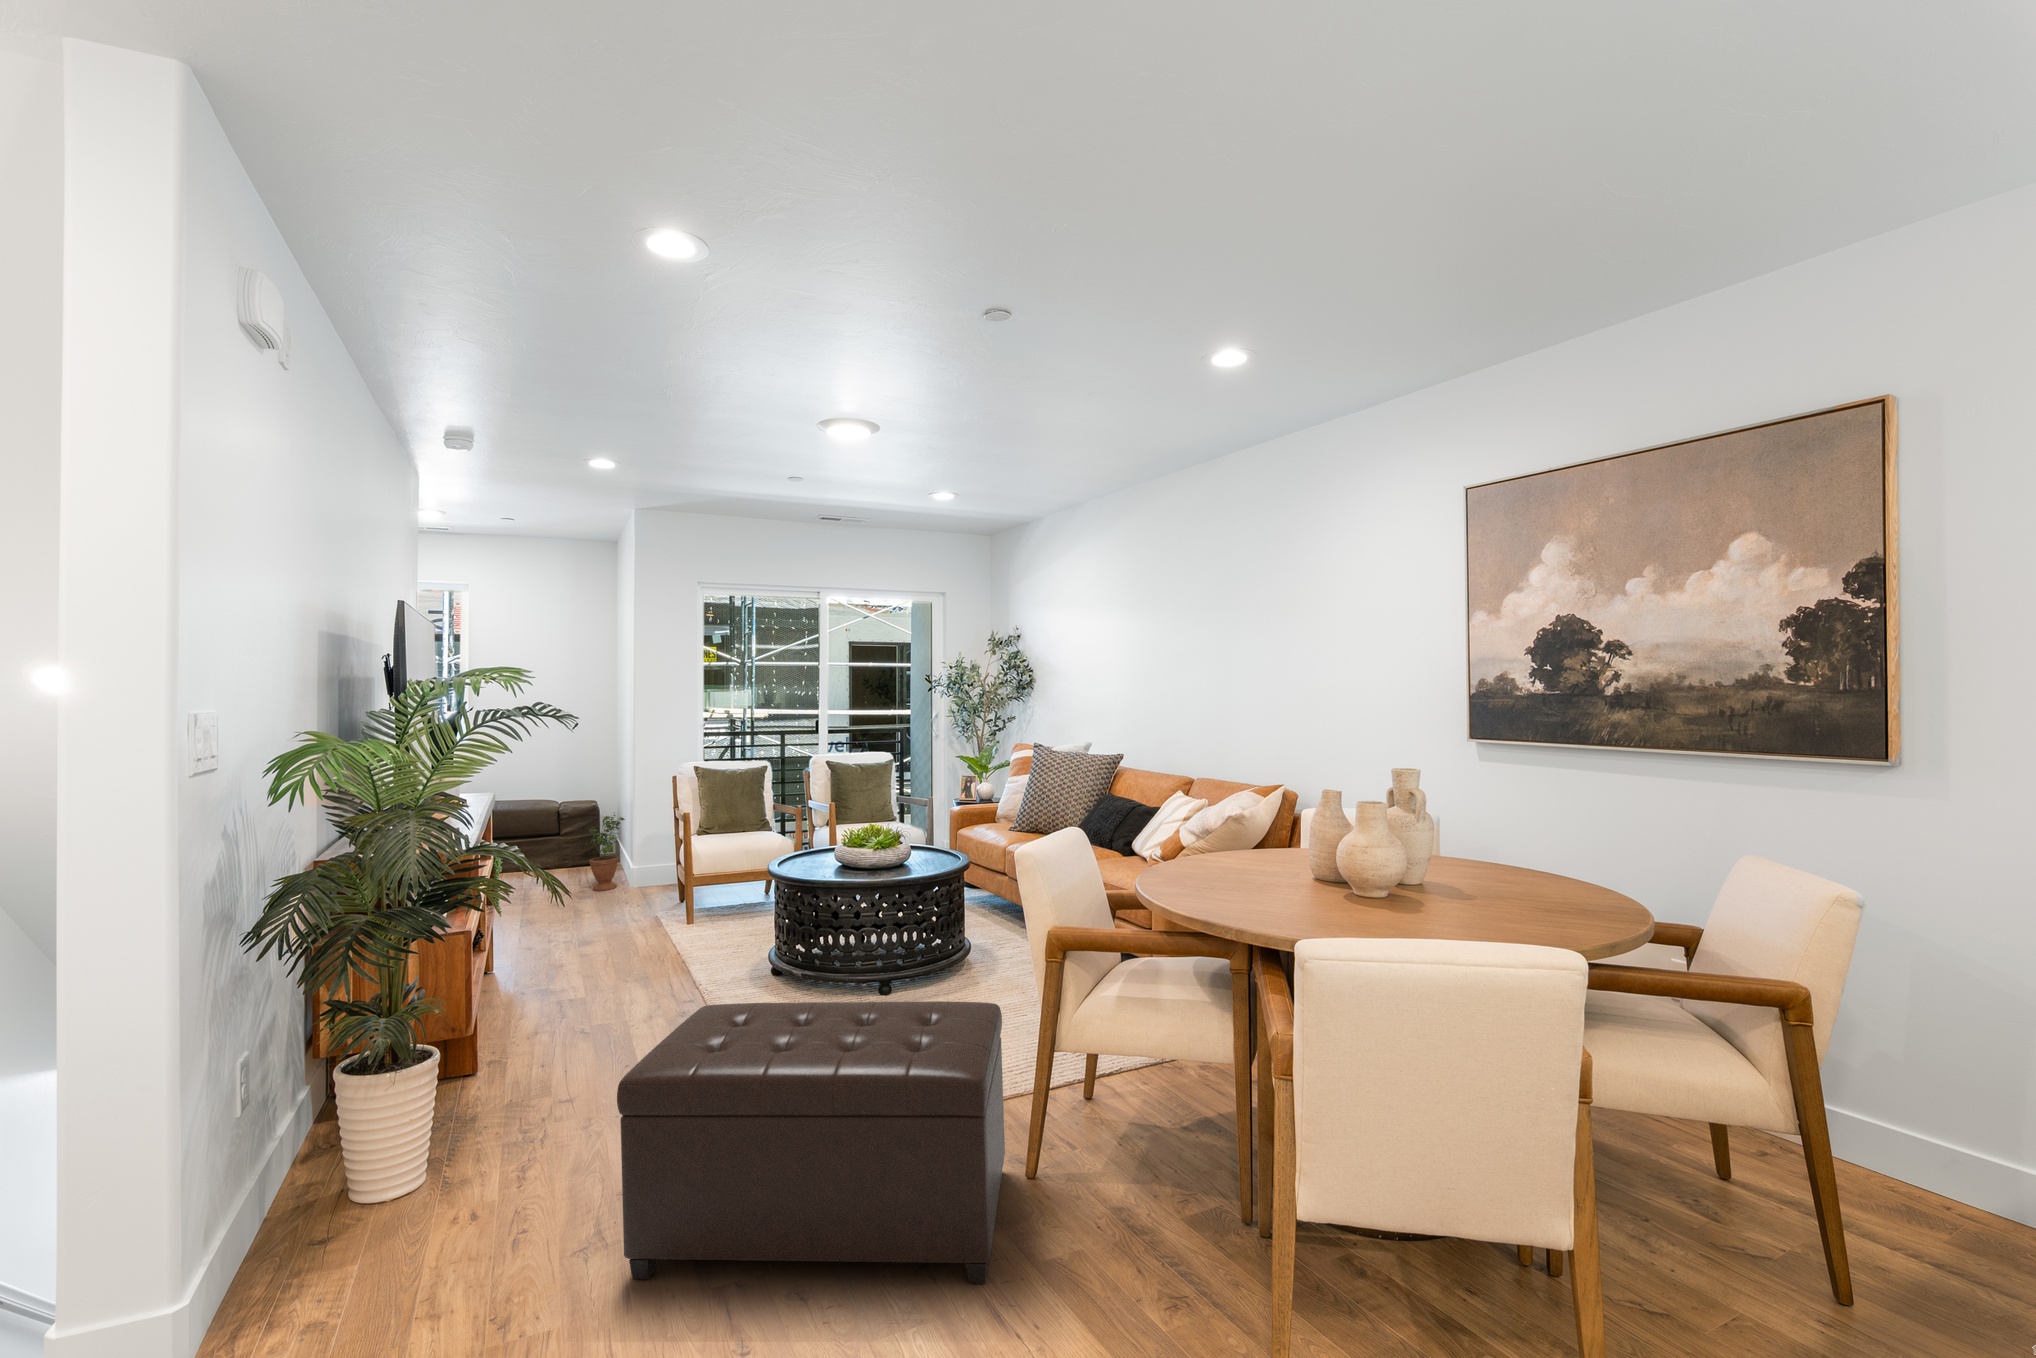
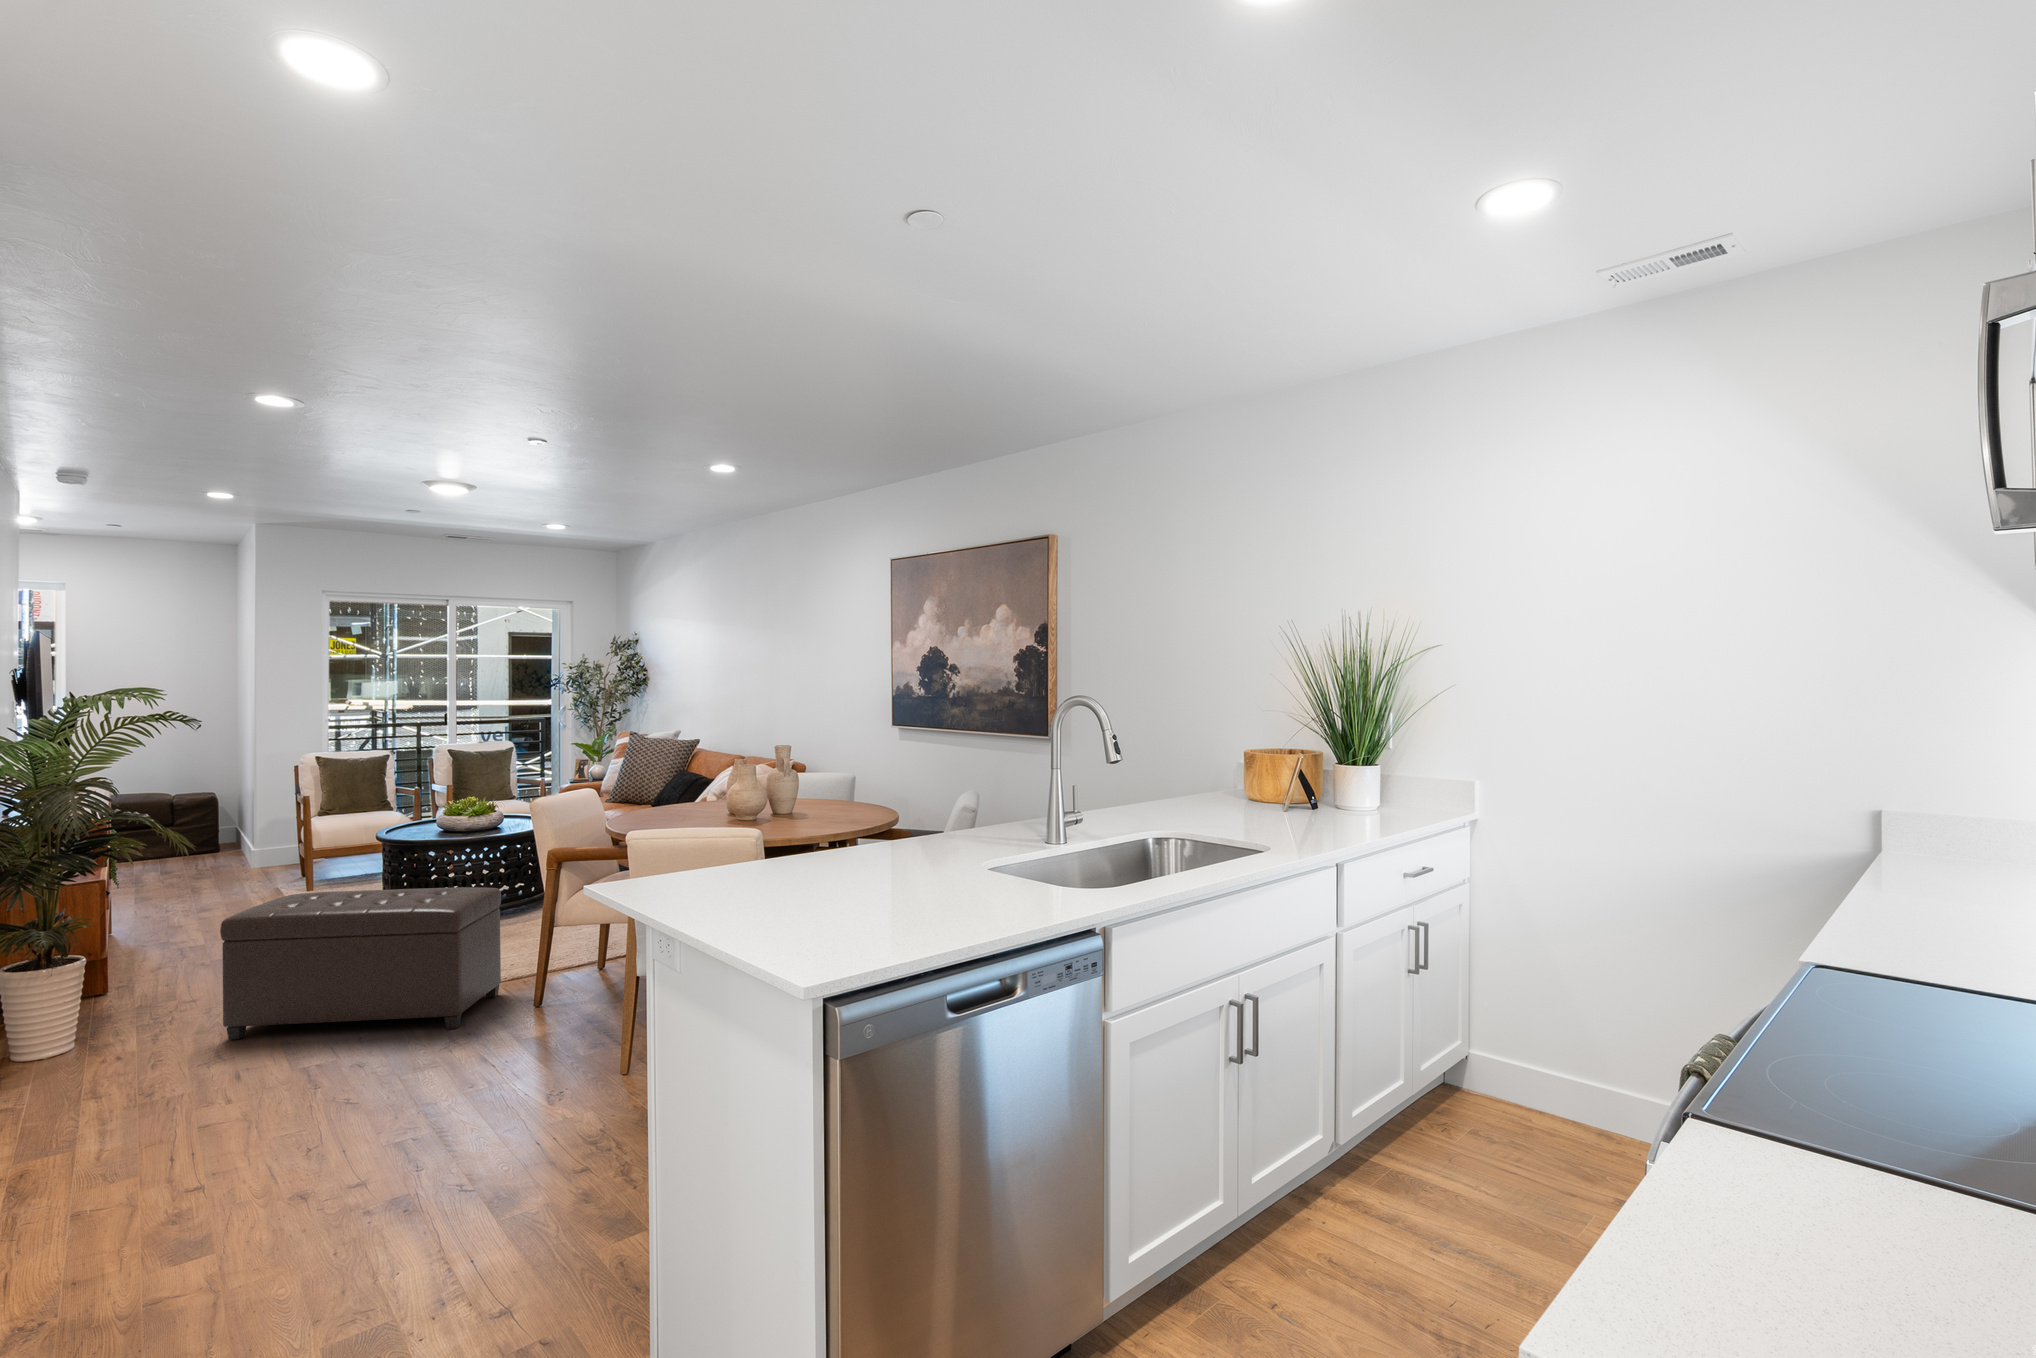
potted plant: present [585,815,625,891] -> none [204,798,249,873]

